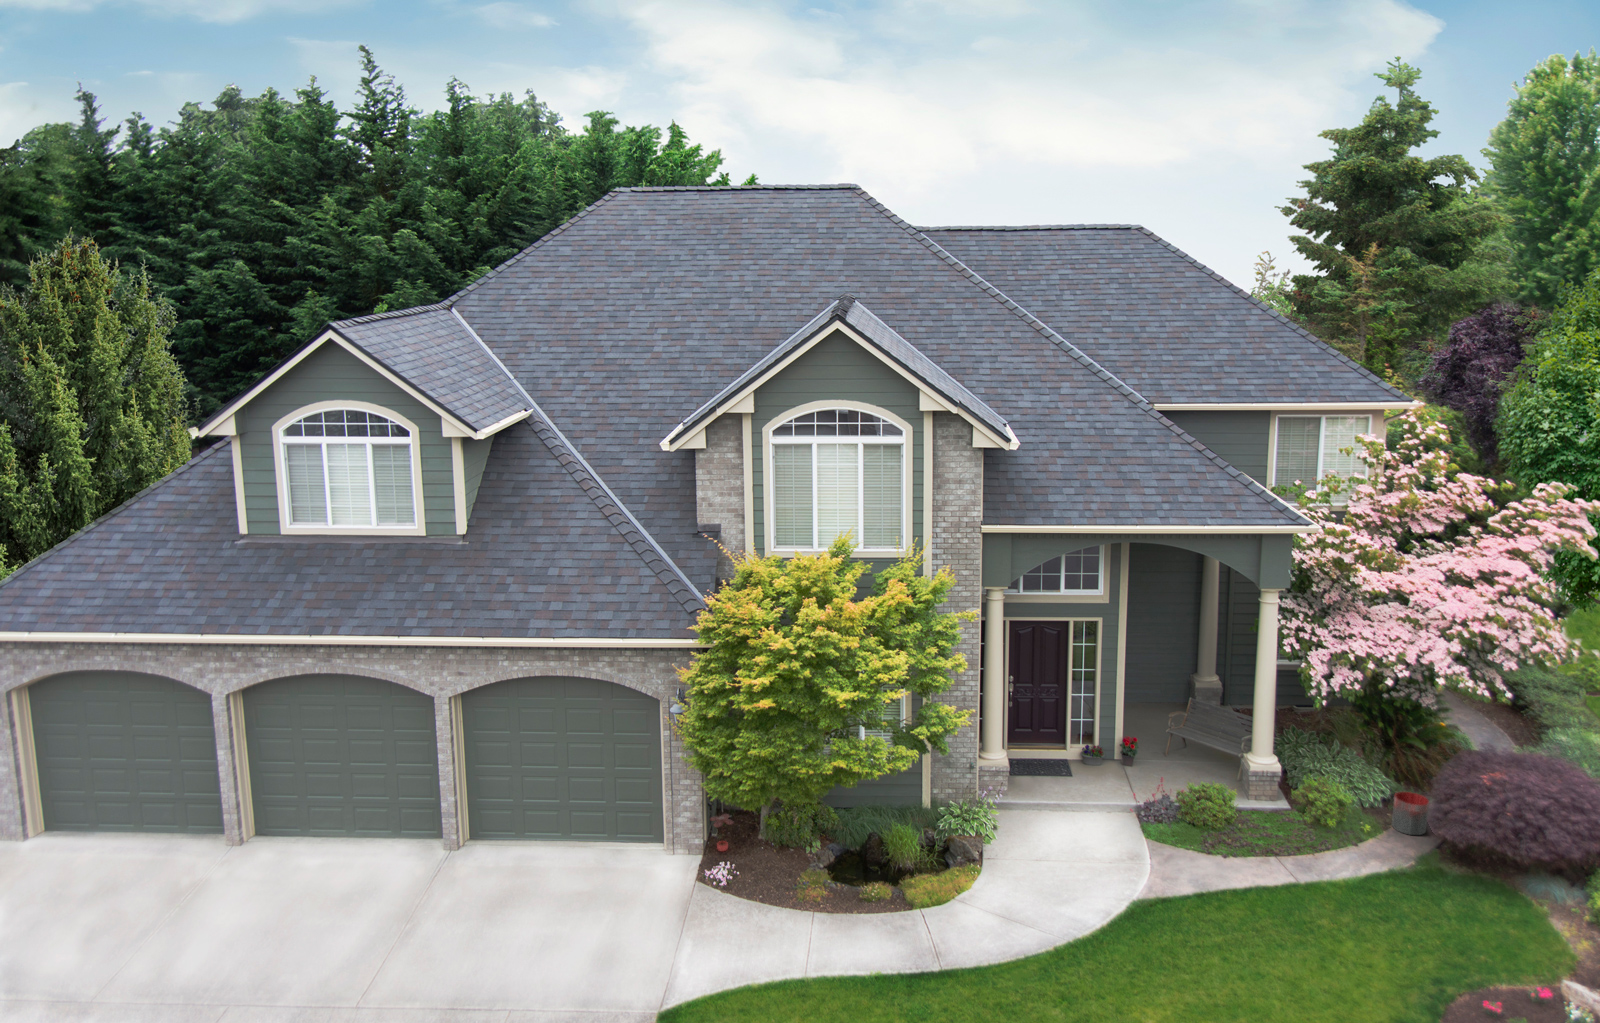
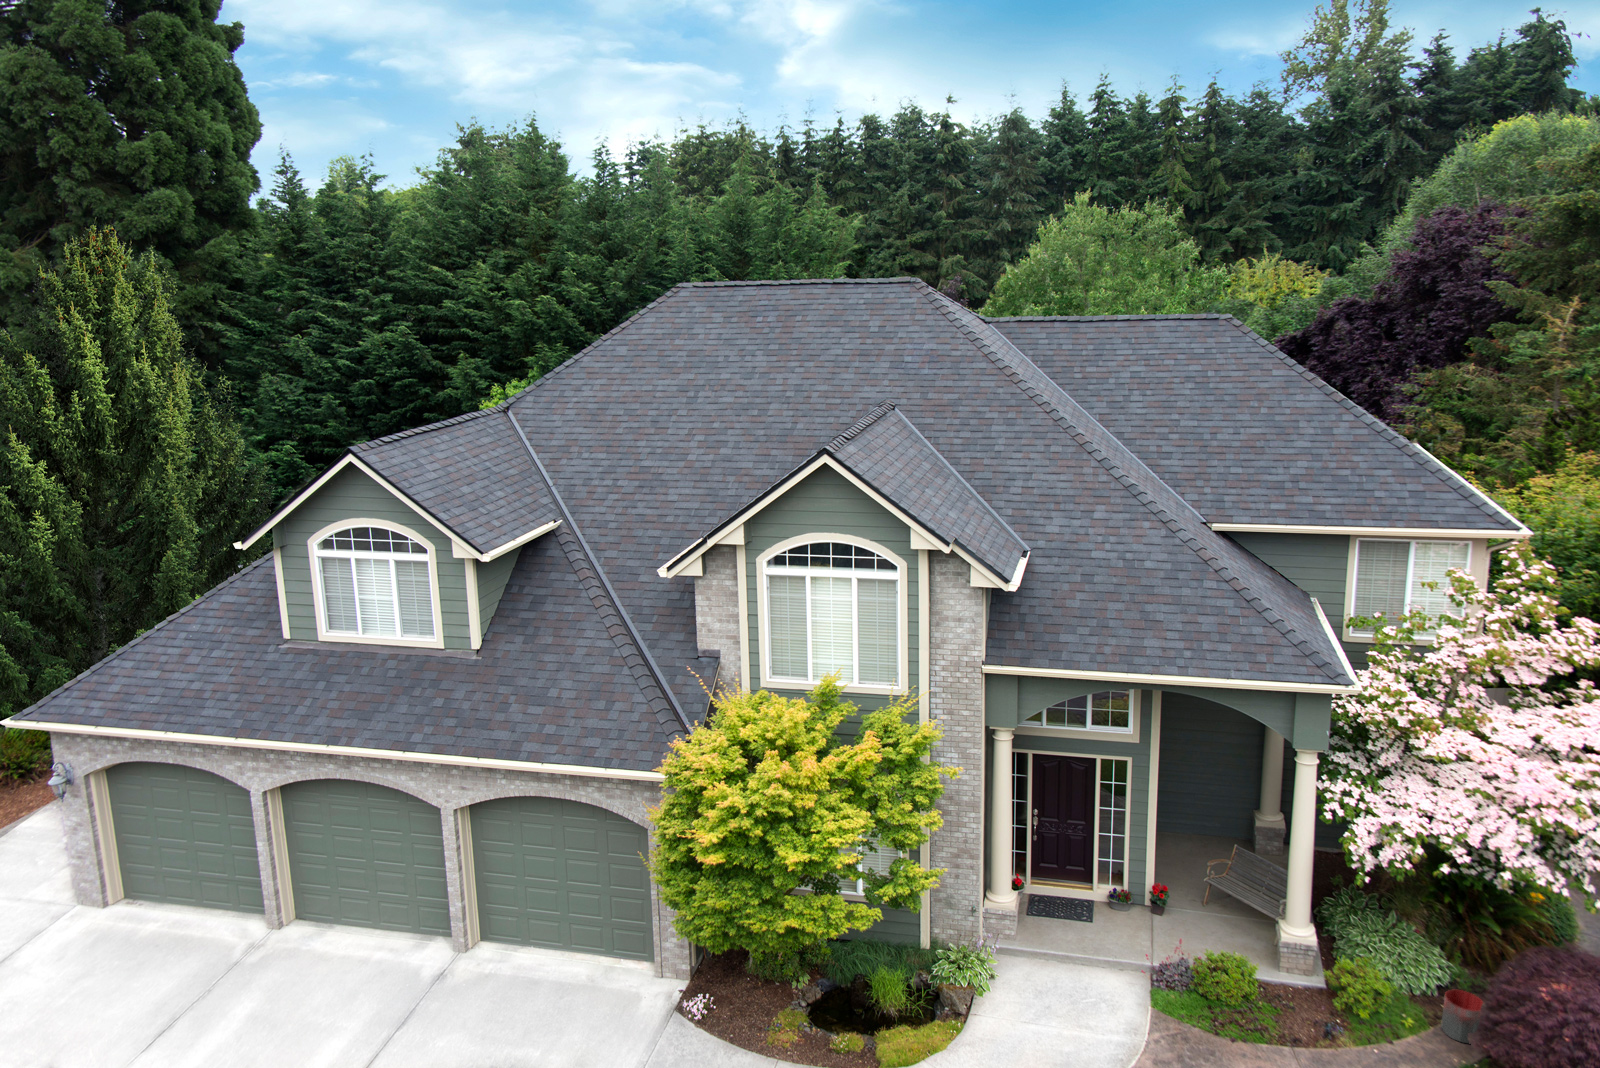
potted plant: present [710,814,734,851] -> none [692,942,714,981]

